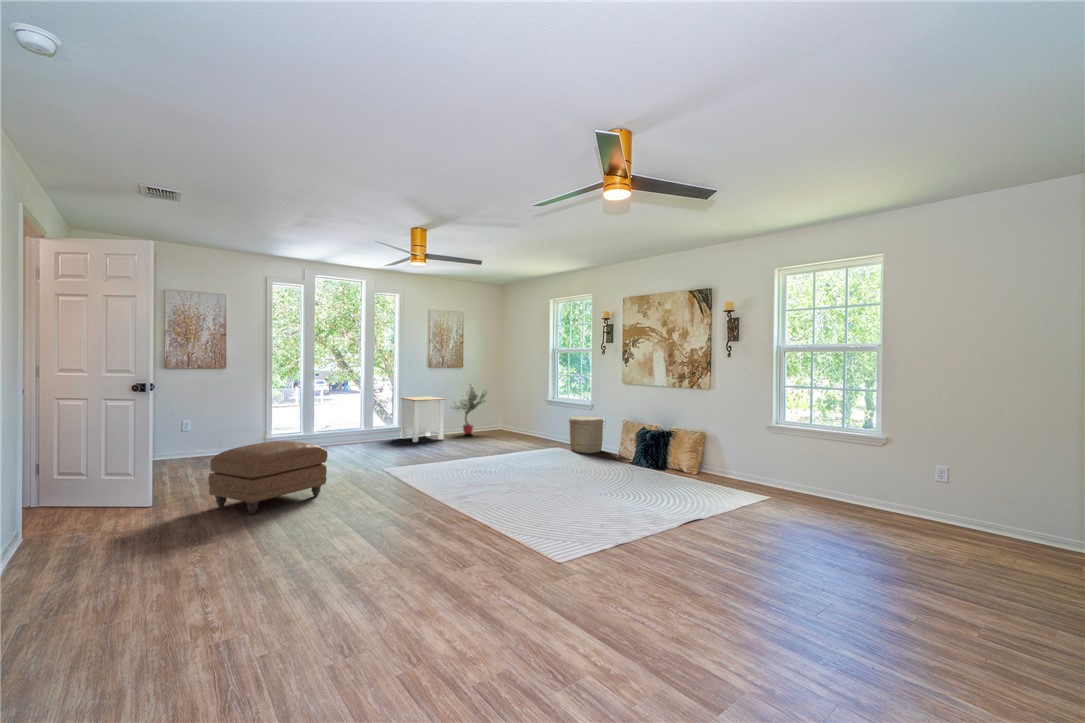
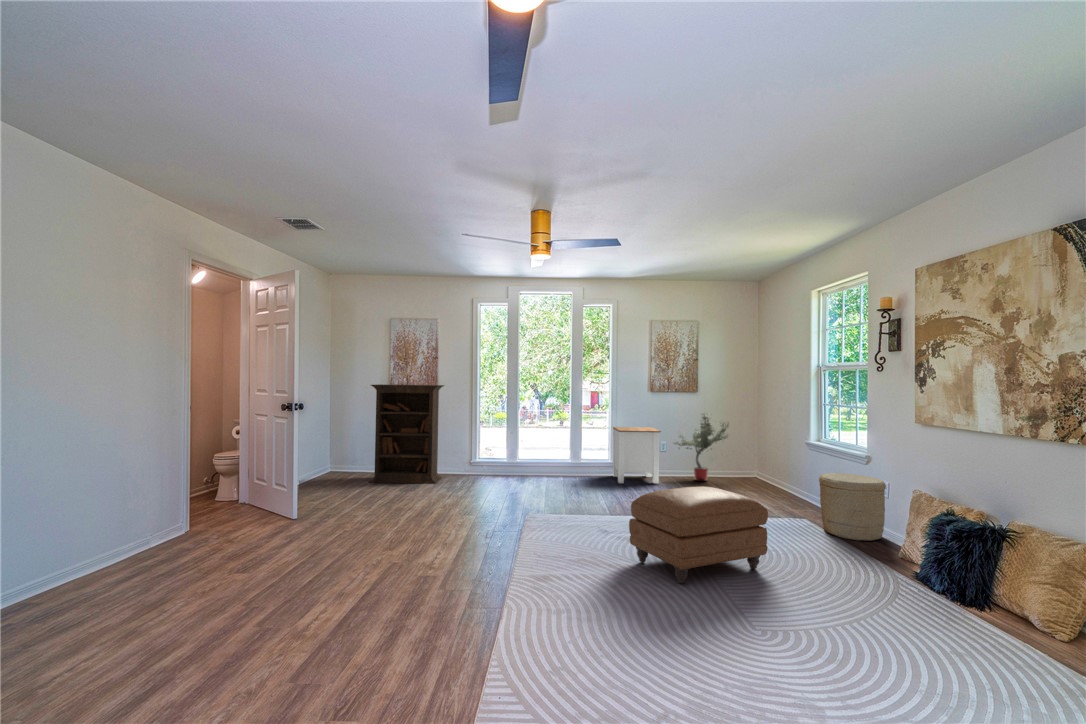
bookcase: none [163,363,251,469] -> present [369,384,444,483]
ottoman: present [208,441,328,514] -> present [629,487,768,584]

